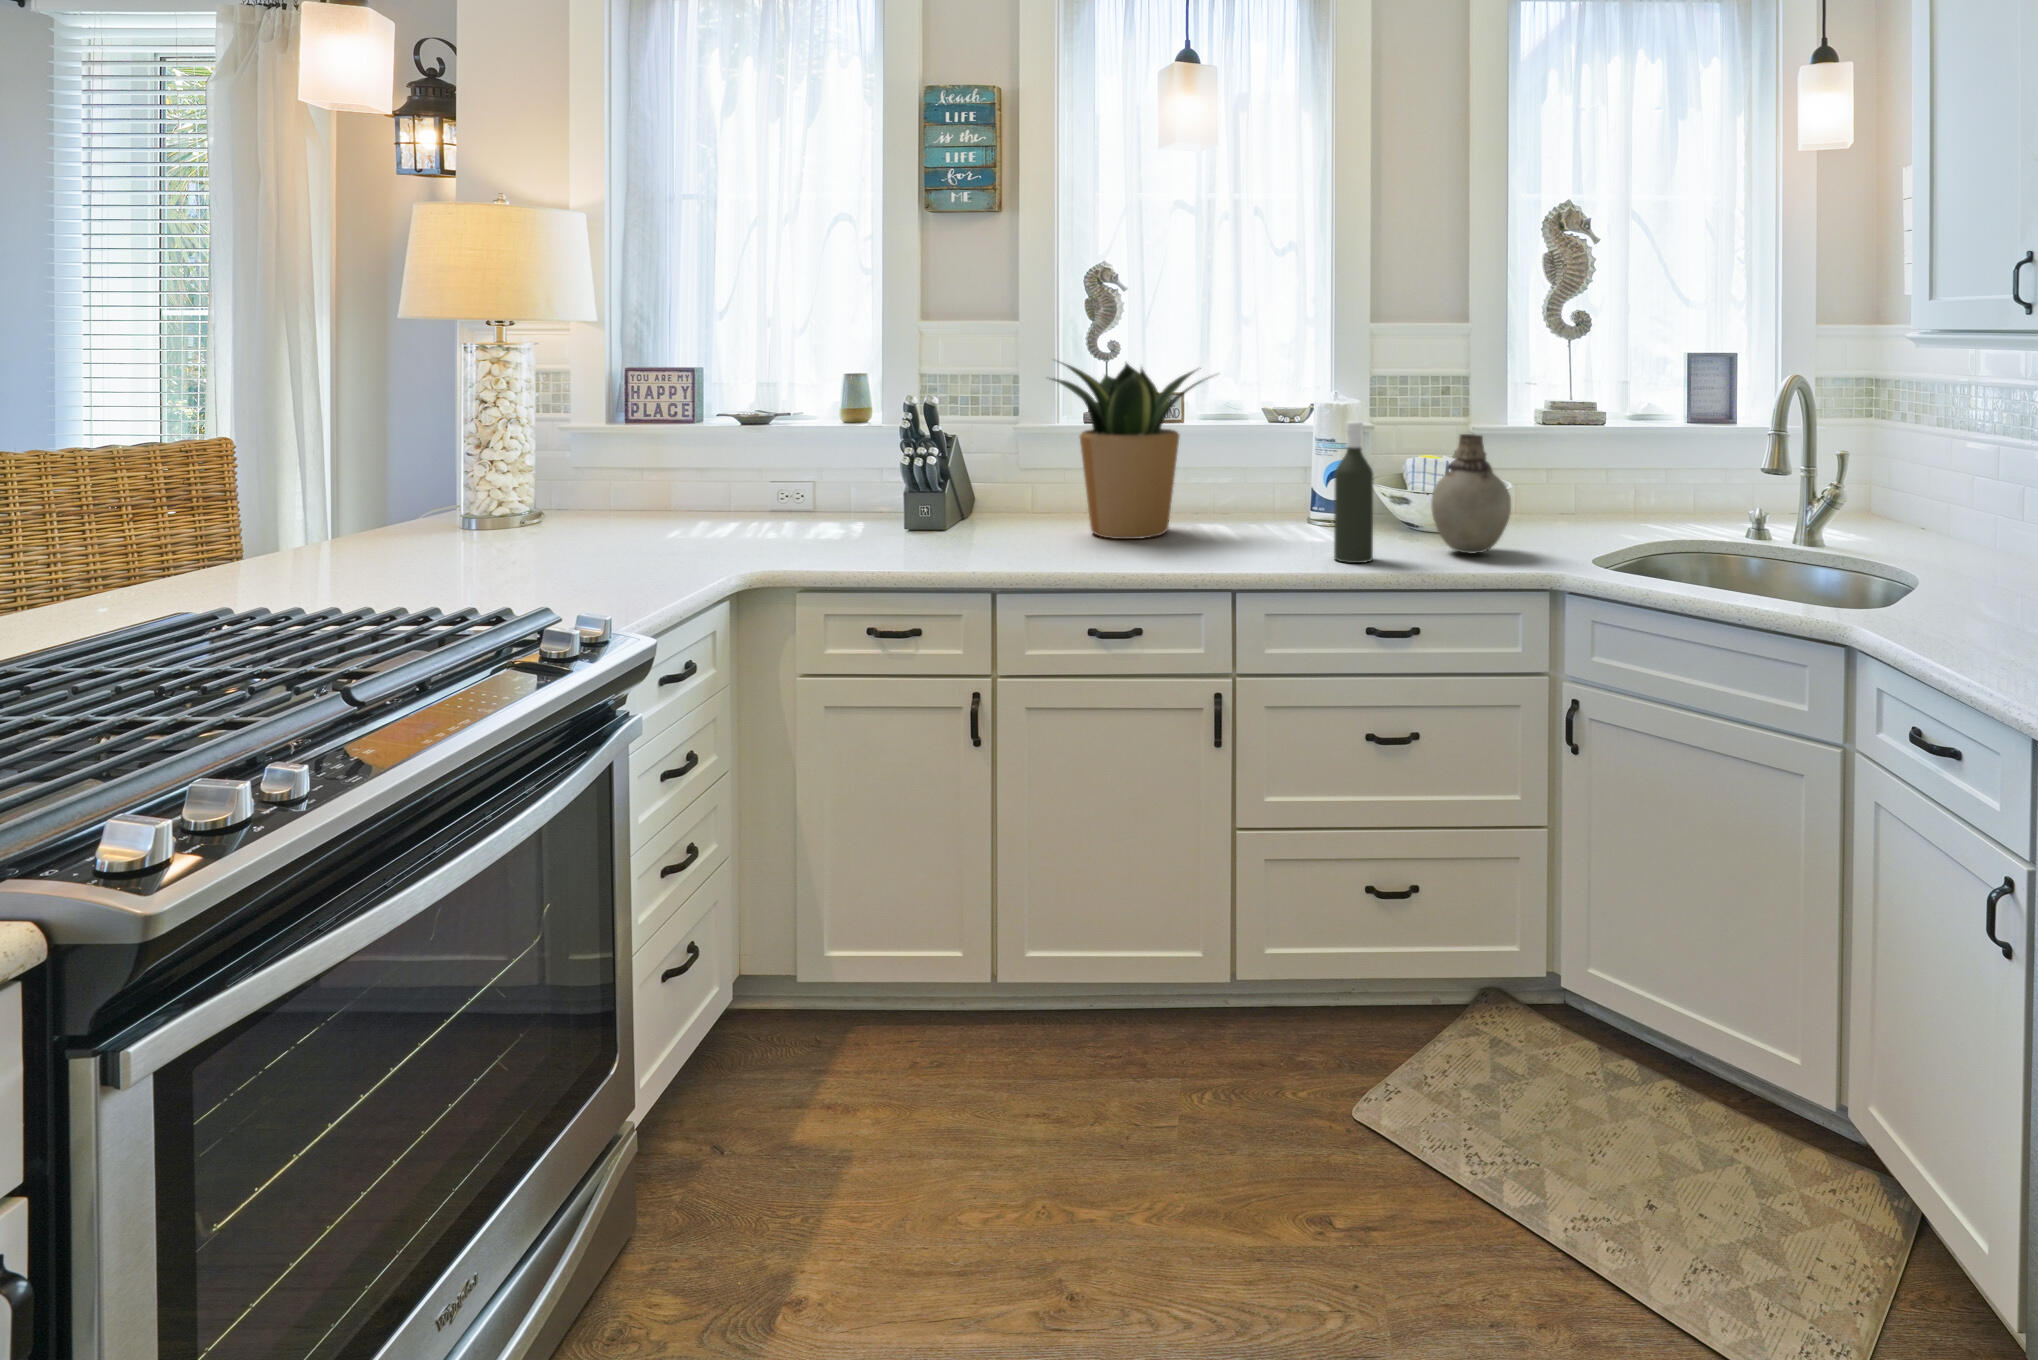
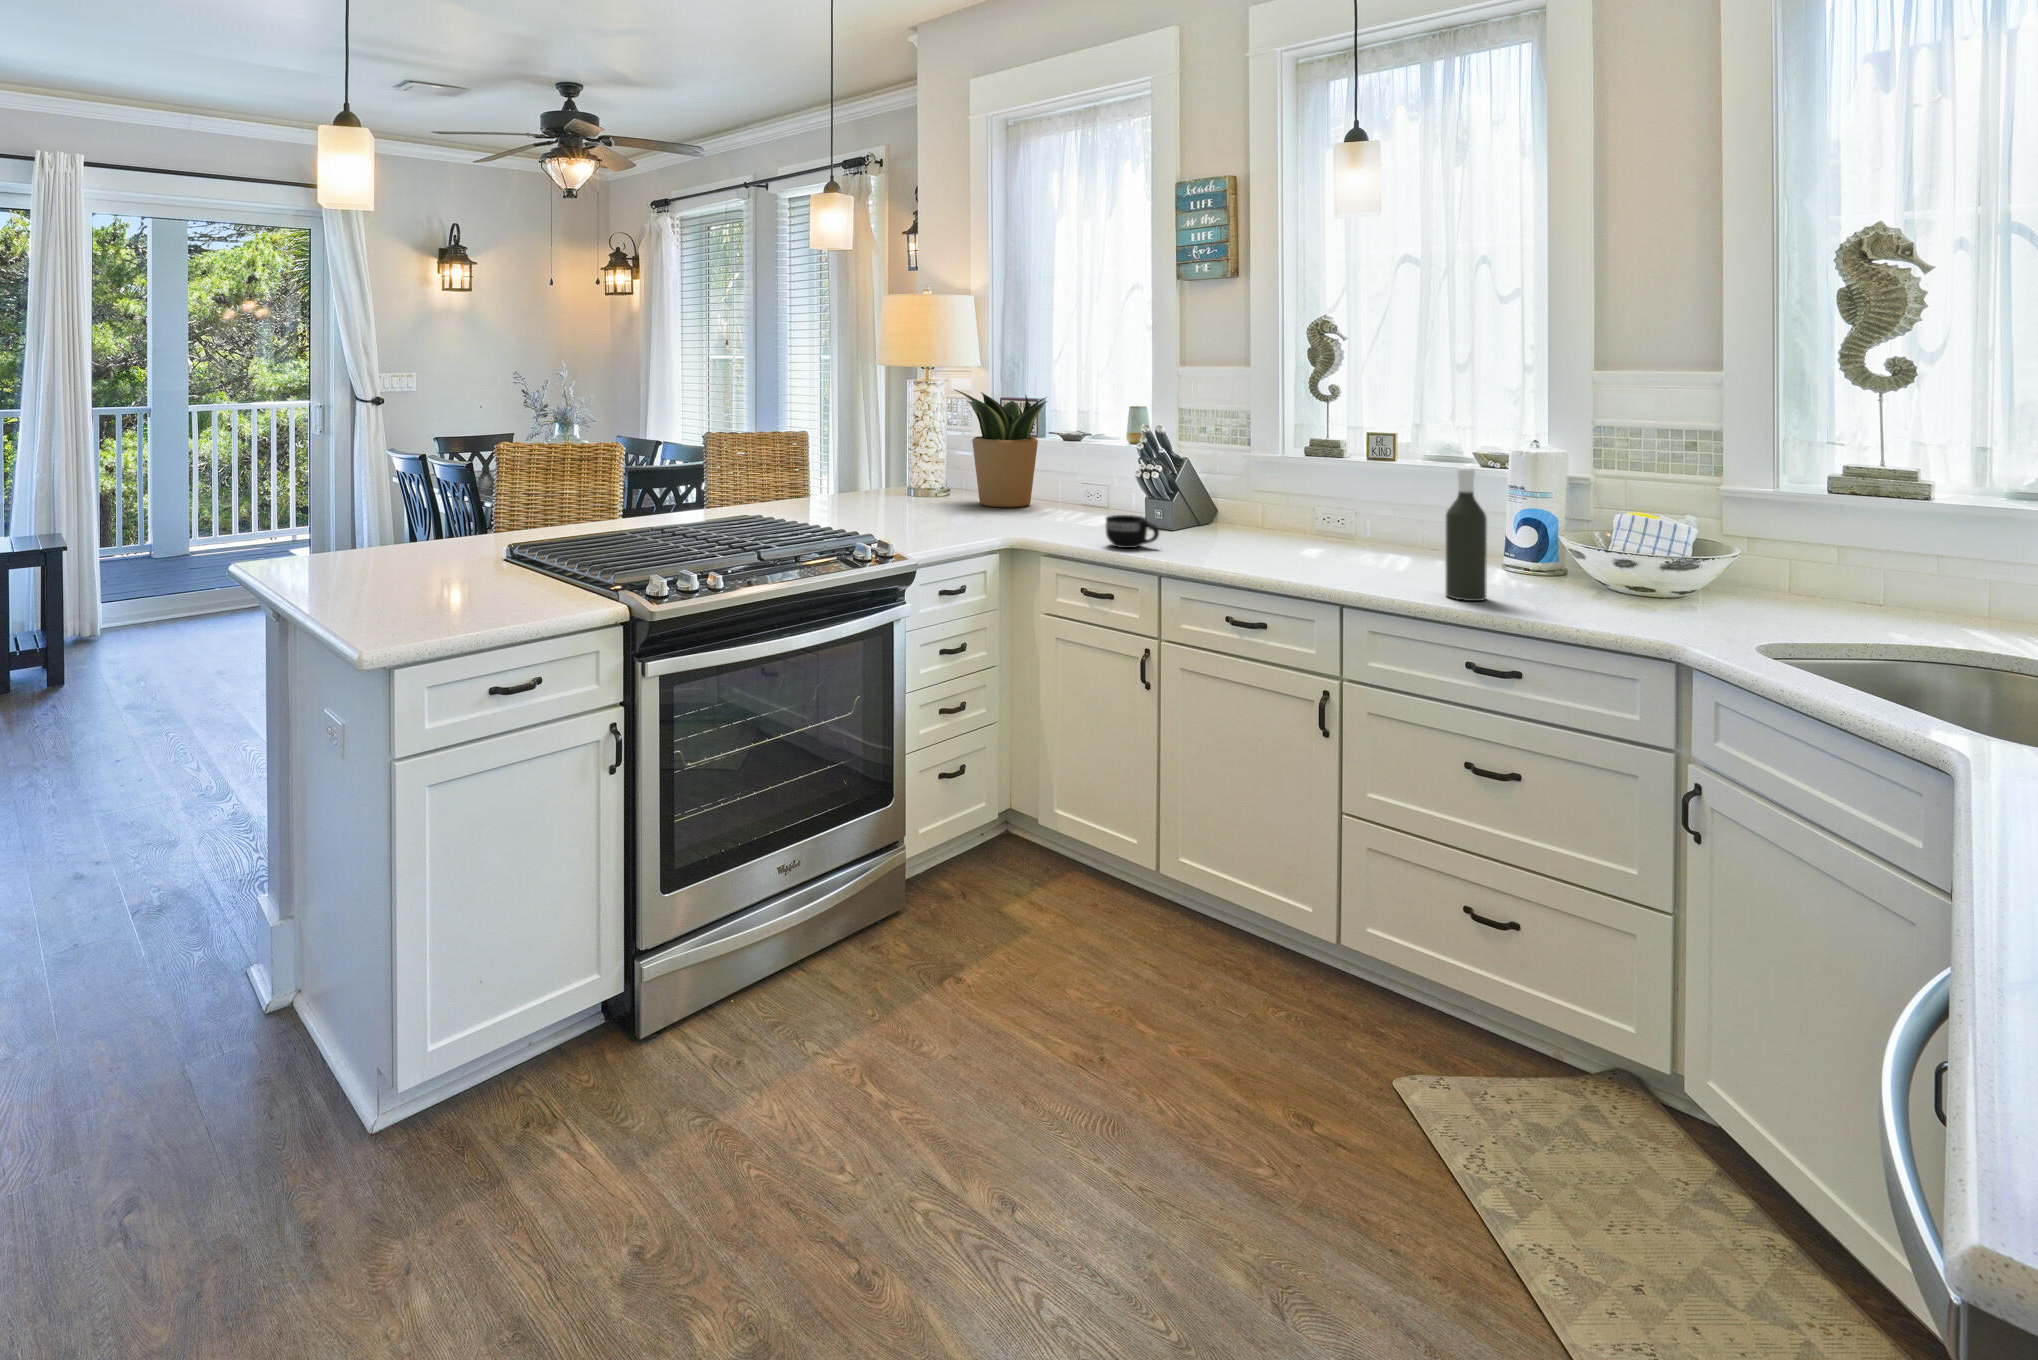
potted plant: present [1052,362,1212,539] -> present [955,390,1047,508]
vase: present [1431,434,1511,553] -> none [1564,488,1661,613]
mug: none [901,513,974,559] -> present [1106,515,1159,548]

